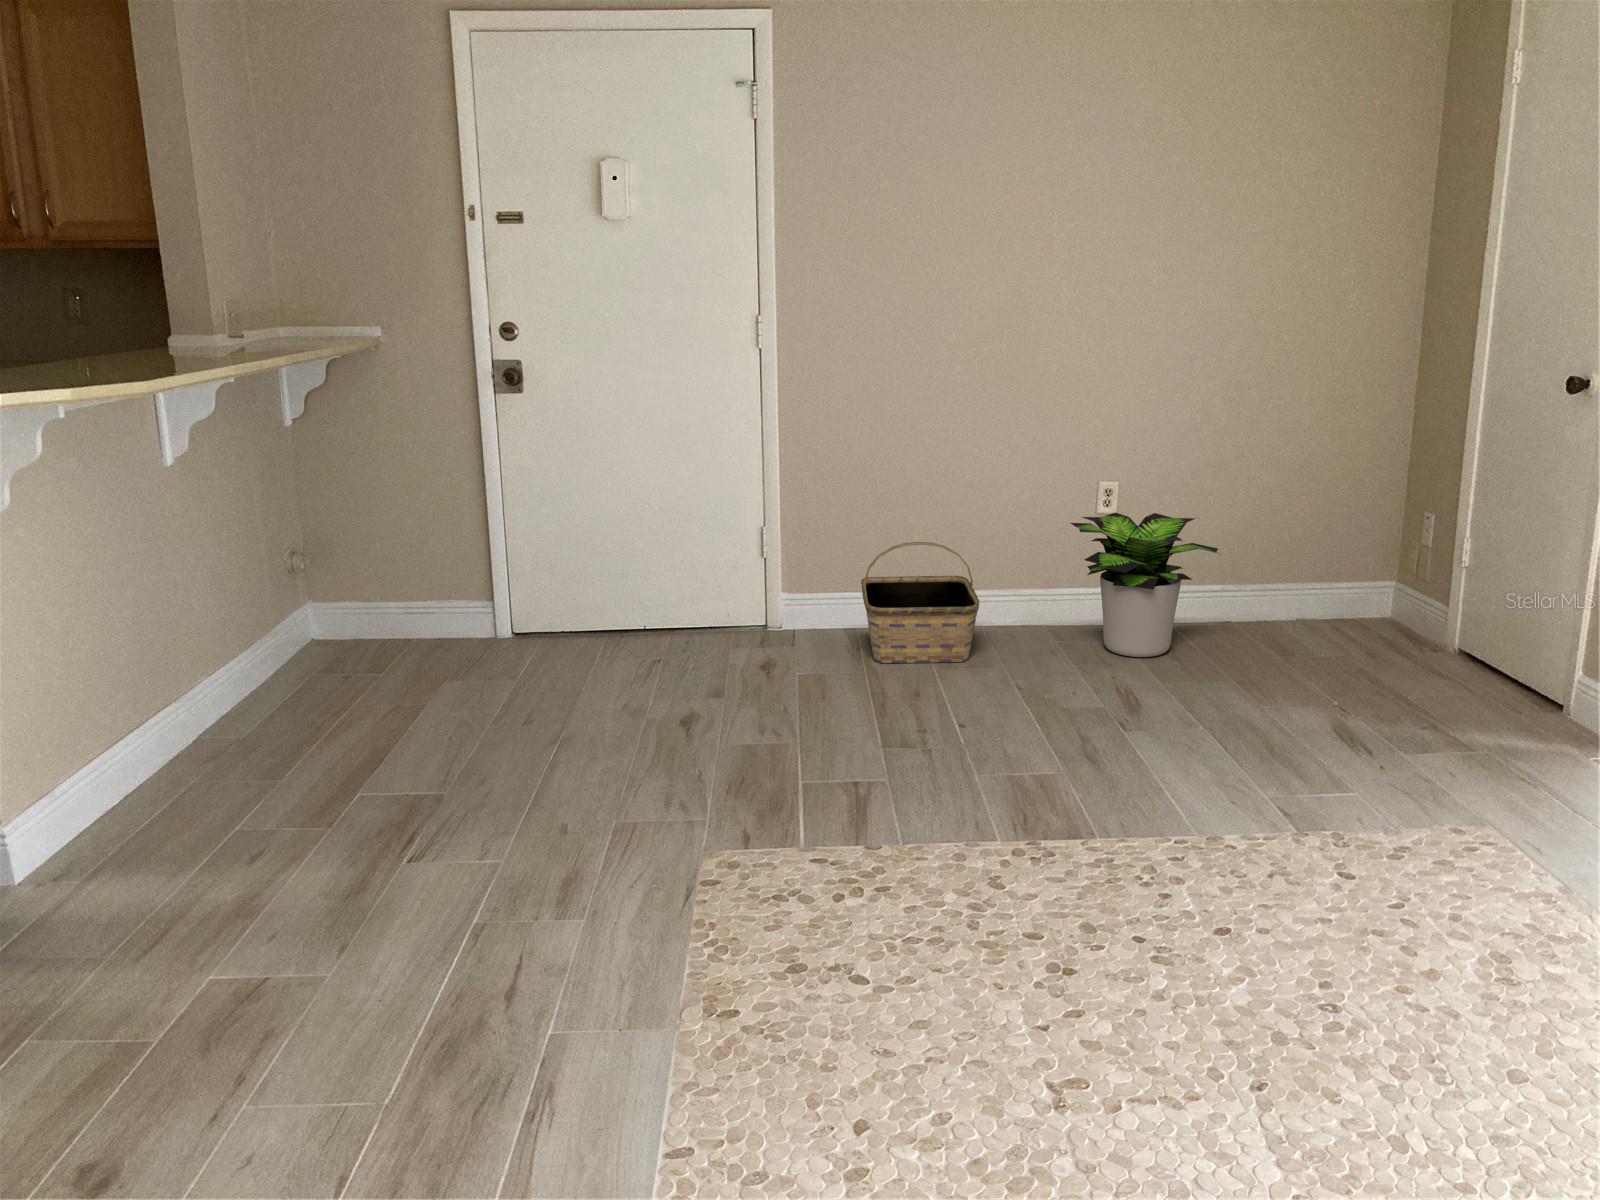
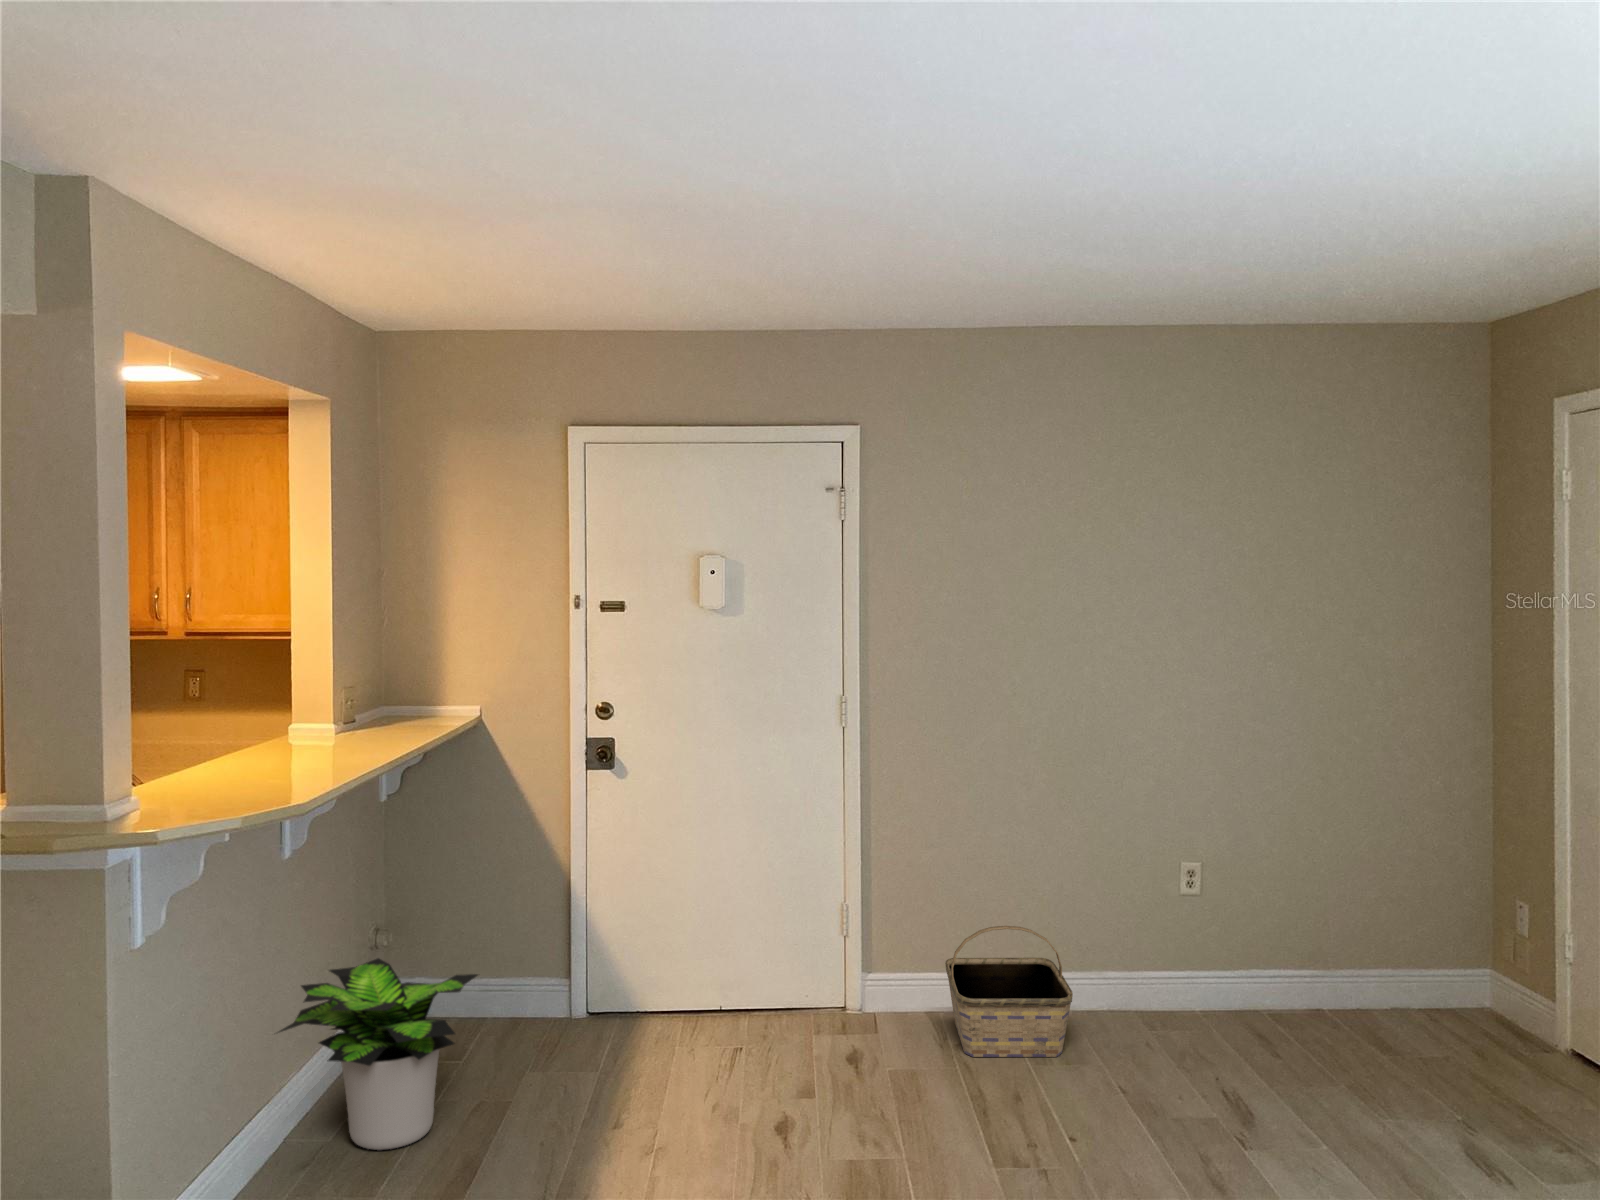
potted plant: present [1071,513,1218,657] -> present [278,958,478,1150]

